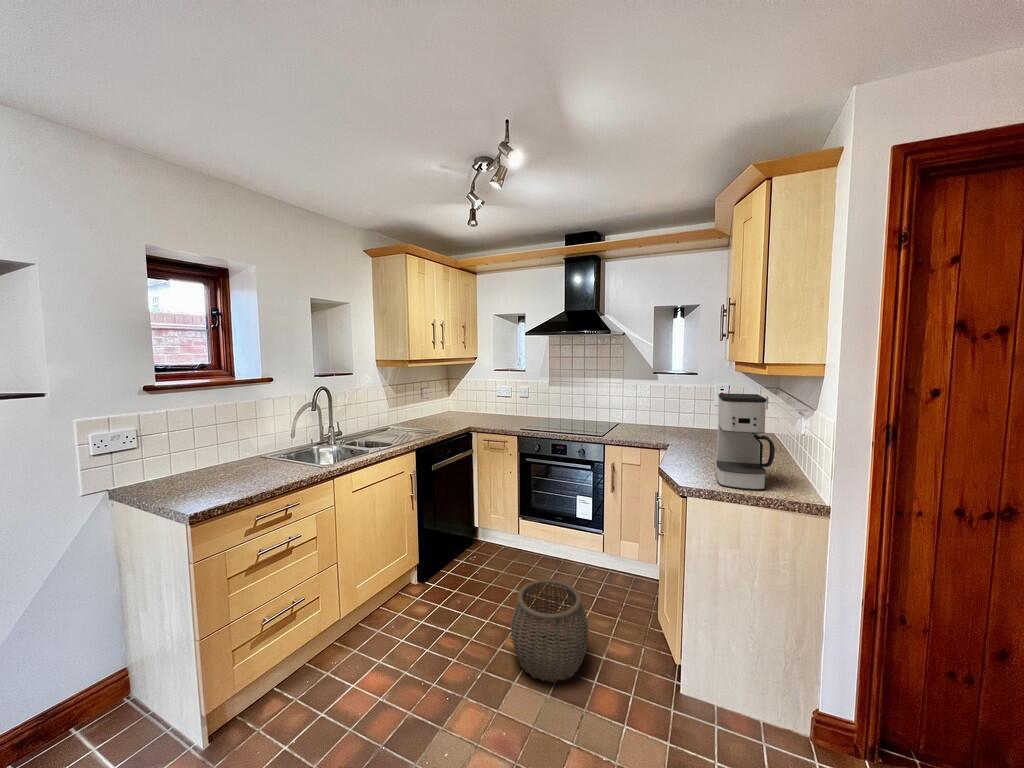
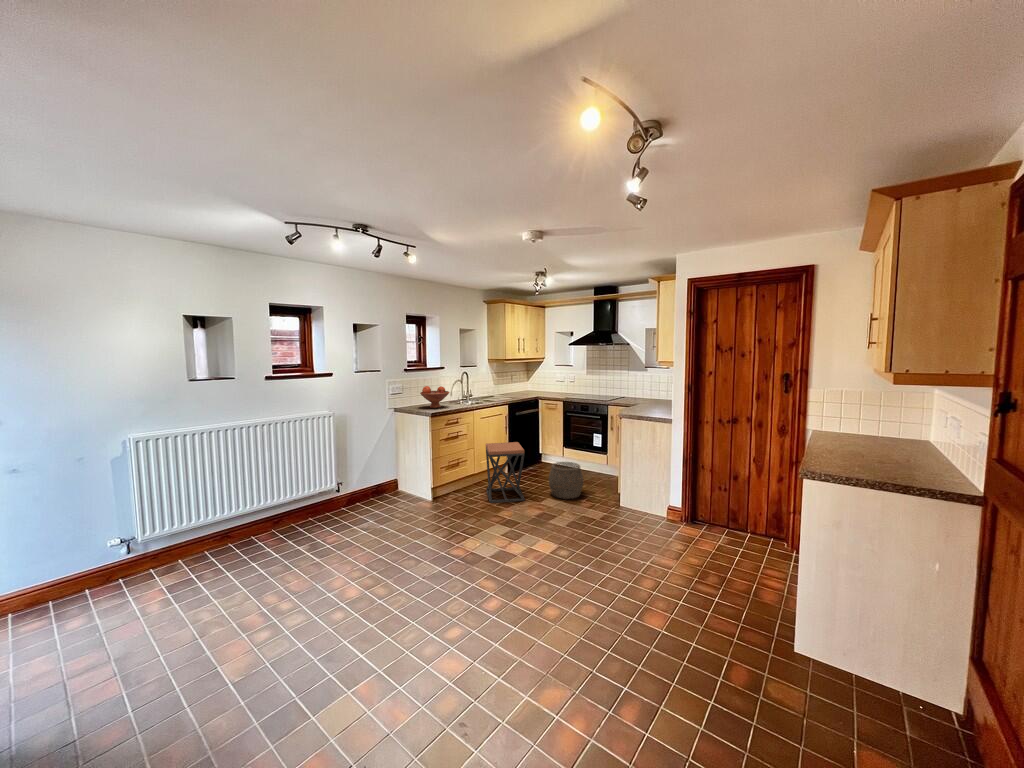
coffee maker: present [716,393,775,490] -> none [638,375,663,416]
fruit bowl: none [180,428,268,485] -> present [420,386,449,408]
stool: none [361,548,460,738] -> present [486,442,525,503]

